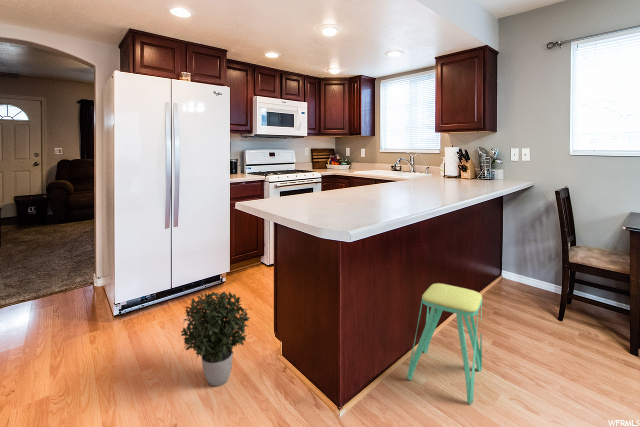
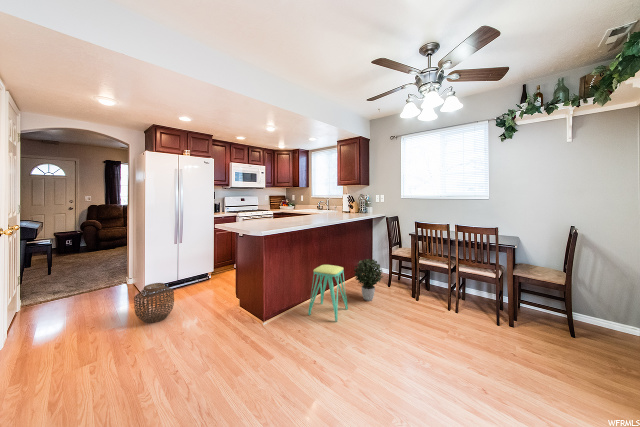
potted plant: present [181,292,250,386] -> present [354,259,383,301]
woven basket: none [96,301,165,373] -> present [134,283,174,323]

